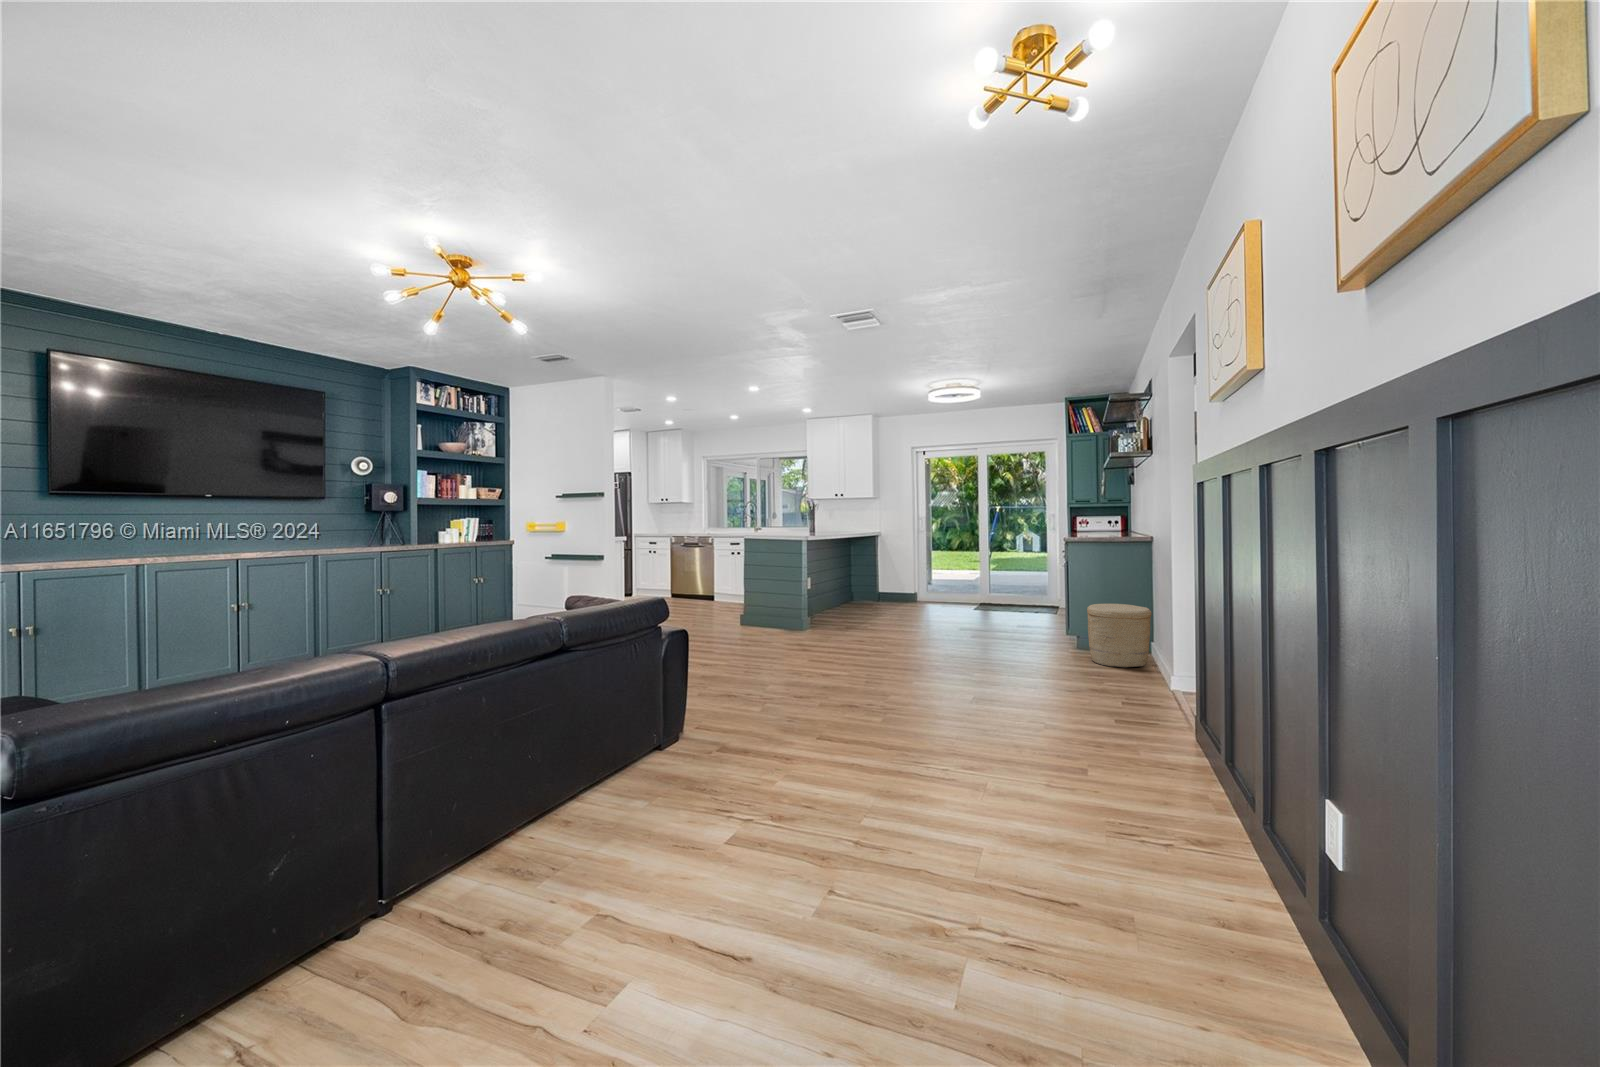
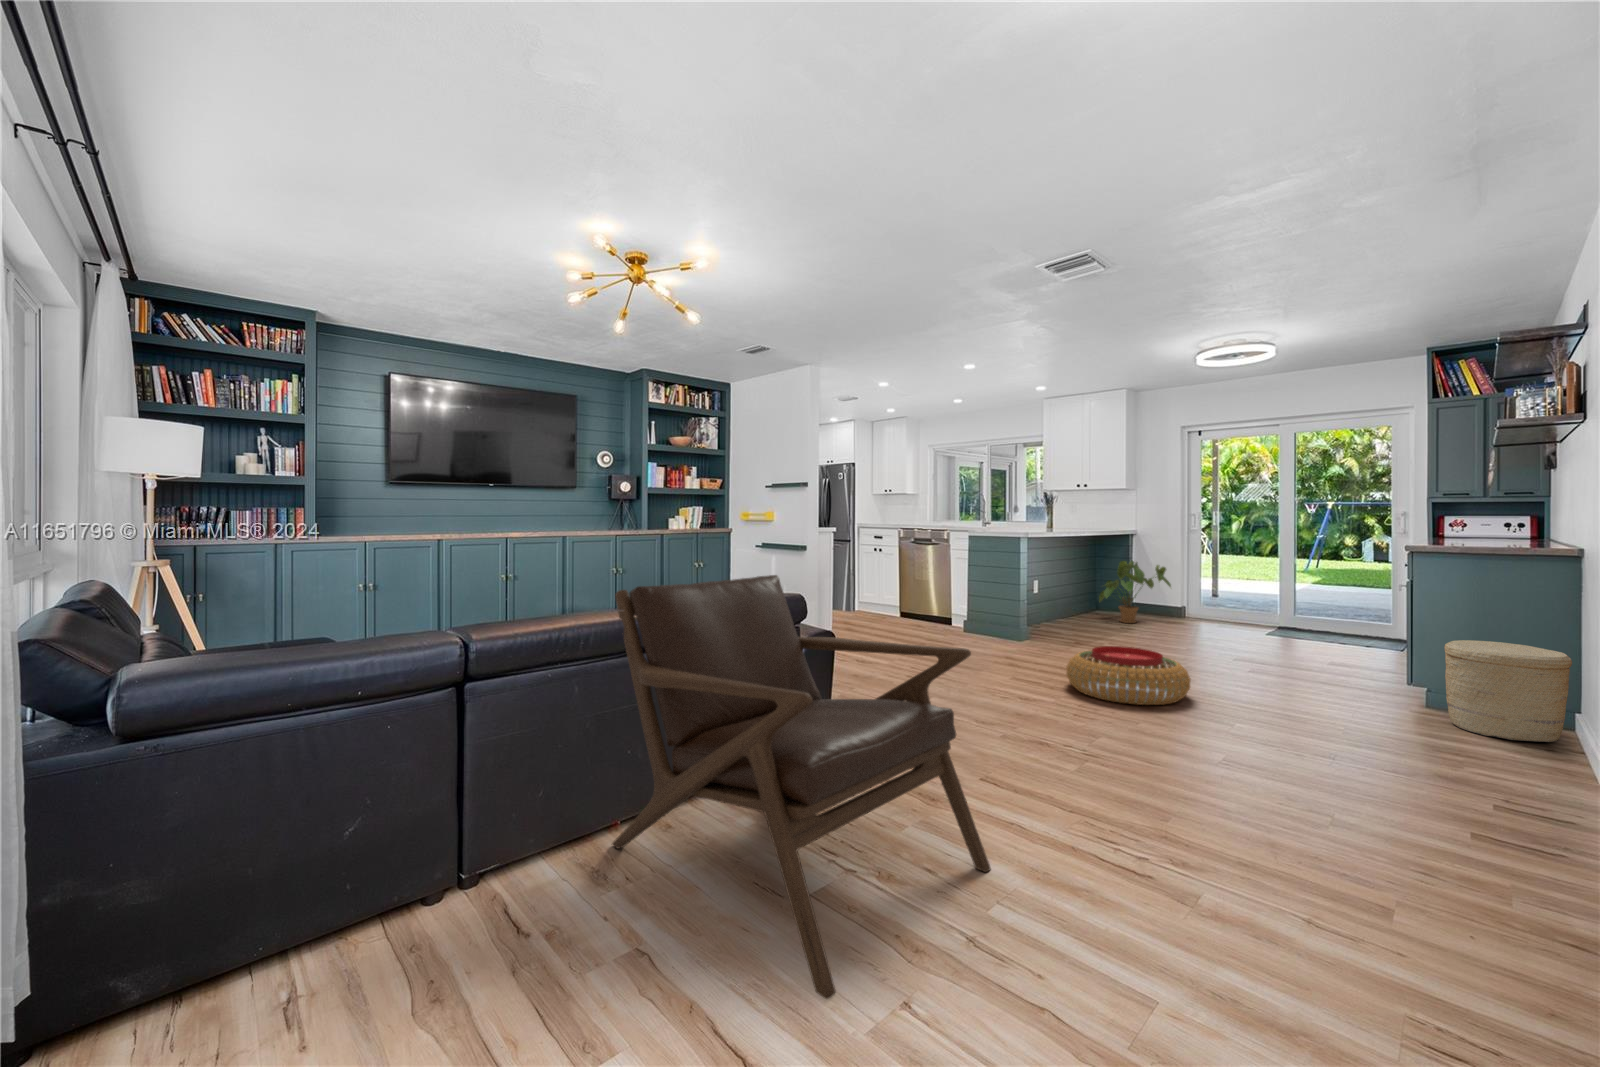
house plant: none [851,557,906,609] -> present [1099,561,1171,623]
lounge chair: none [530,584,850,898] -> present [612,575,991,999]
pouf: none [848,627,938,671] -> present [1066,646,1191,705]

